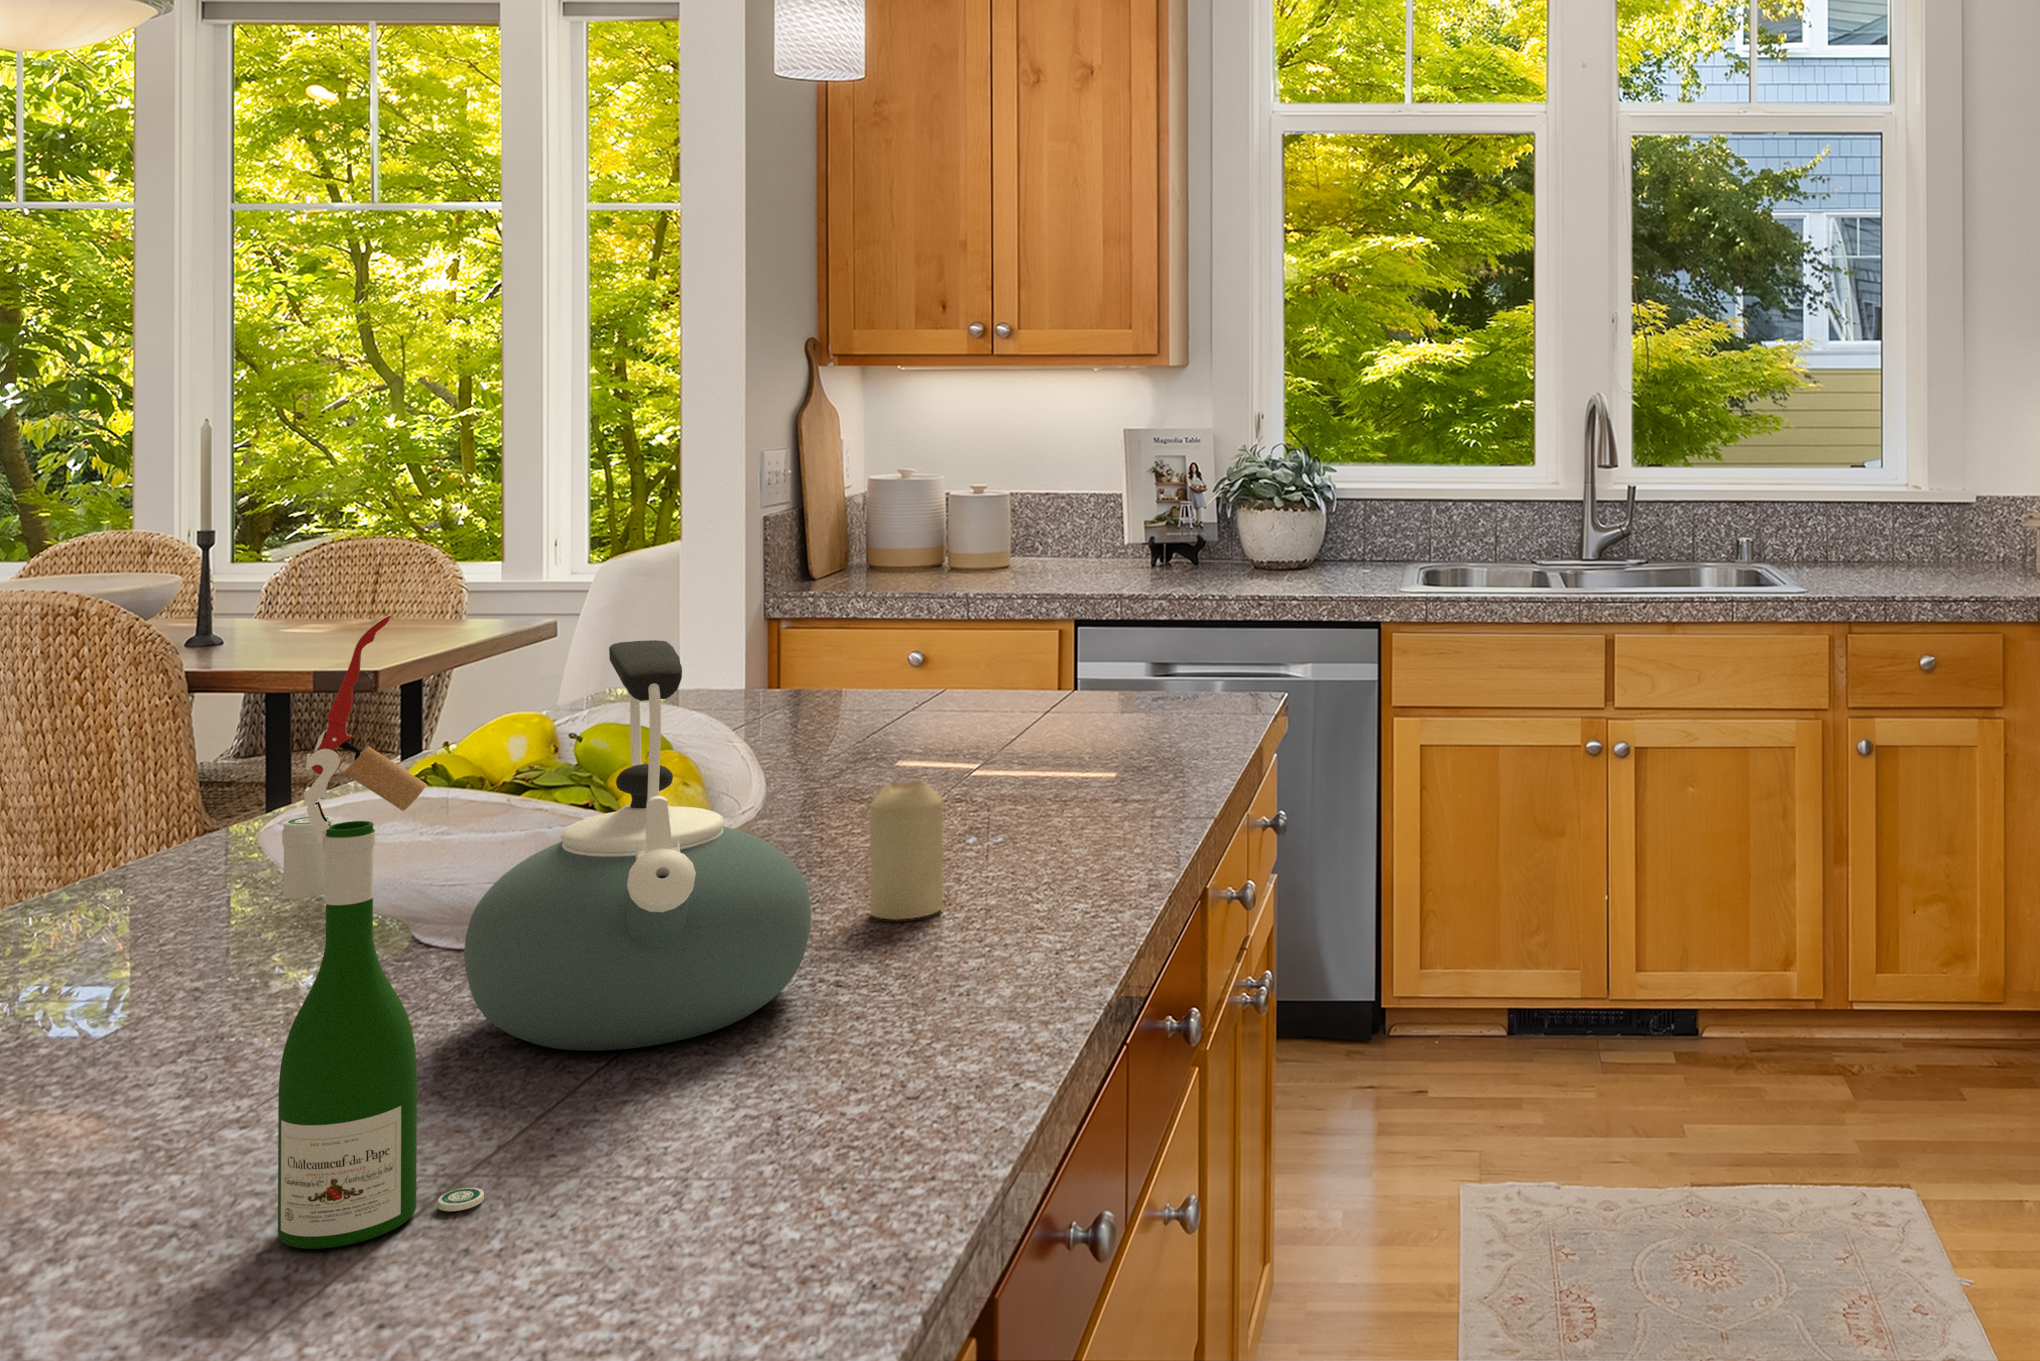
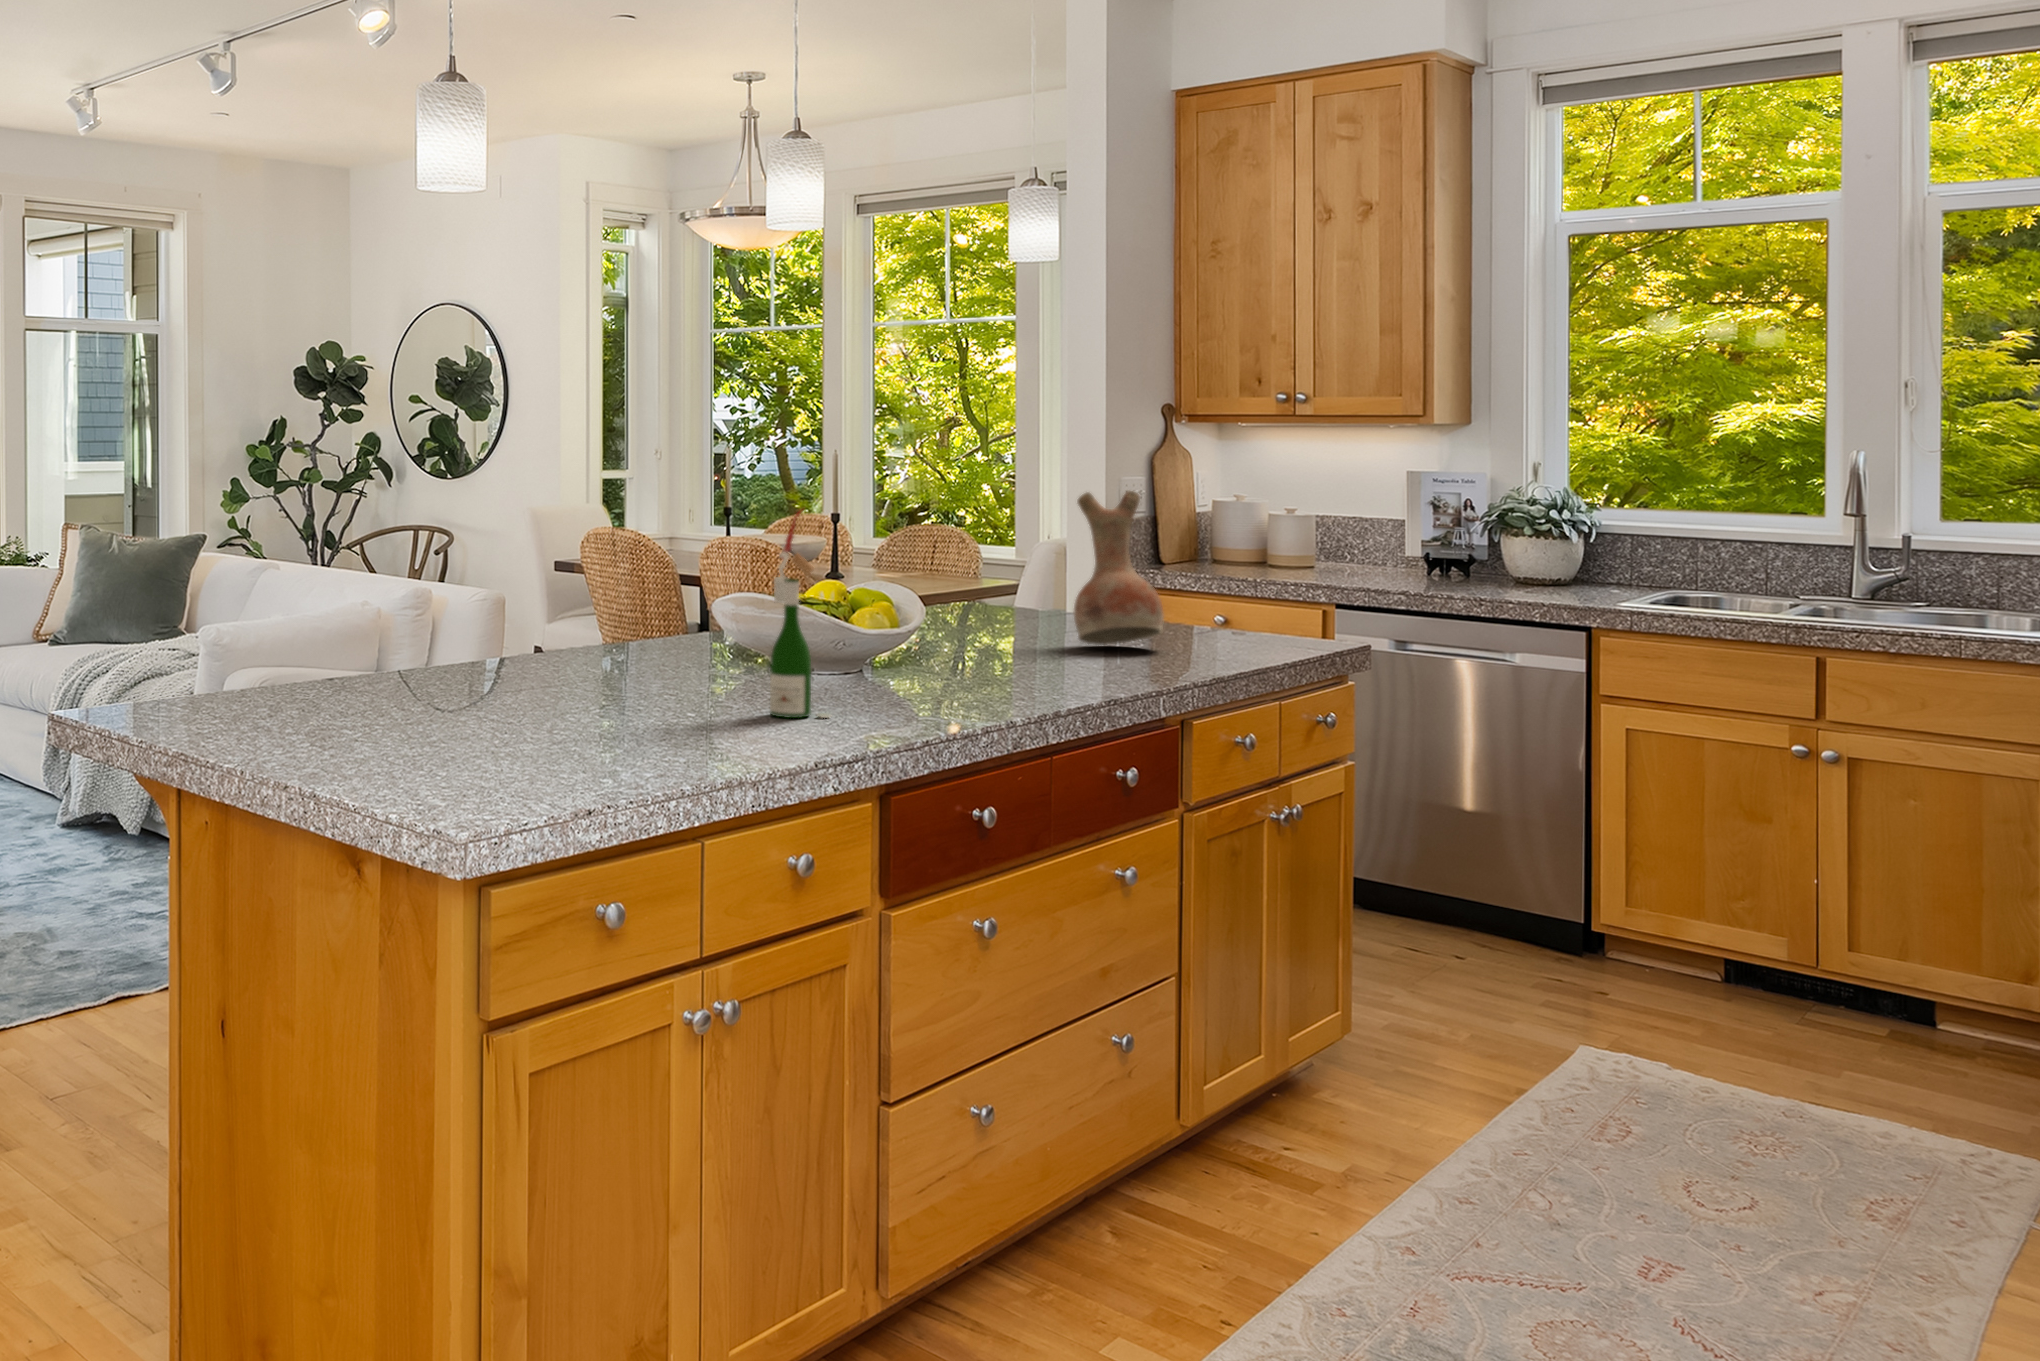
vase: none [828,485,998,769] -> present [1074,491,1164,645]
kettle: present [464,640,811,1051] -> none [849,540,984,700]
candle: present [870,780,944,920] -> none [1032,622,1068,687]

